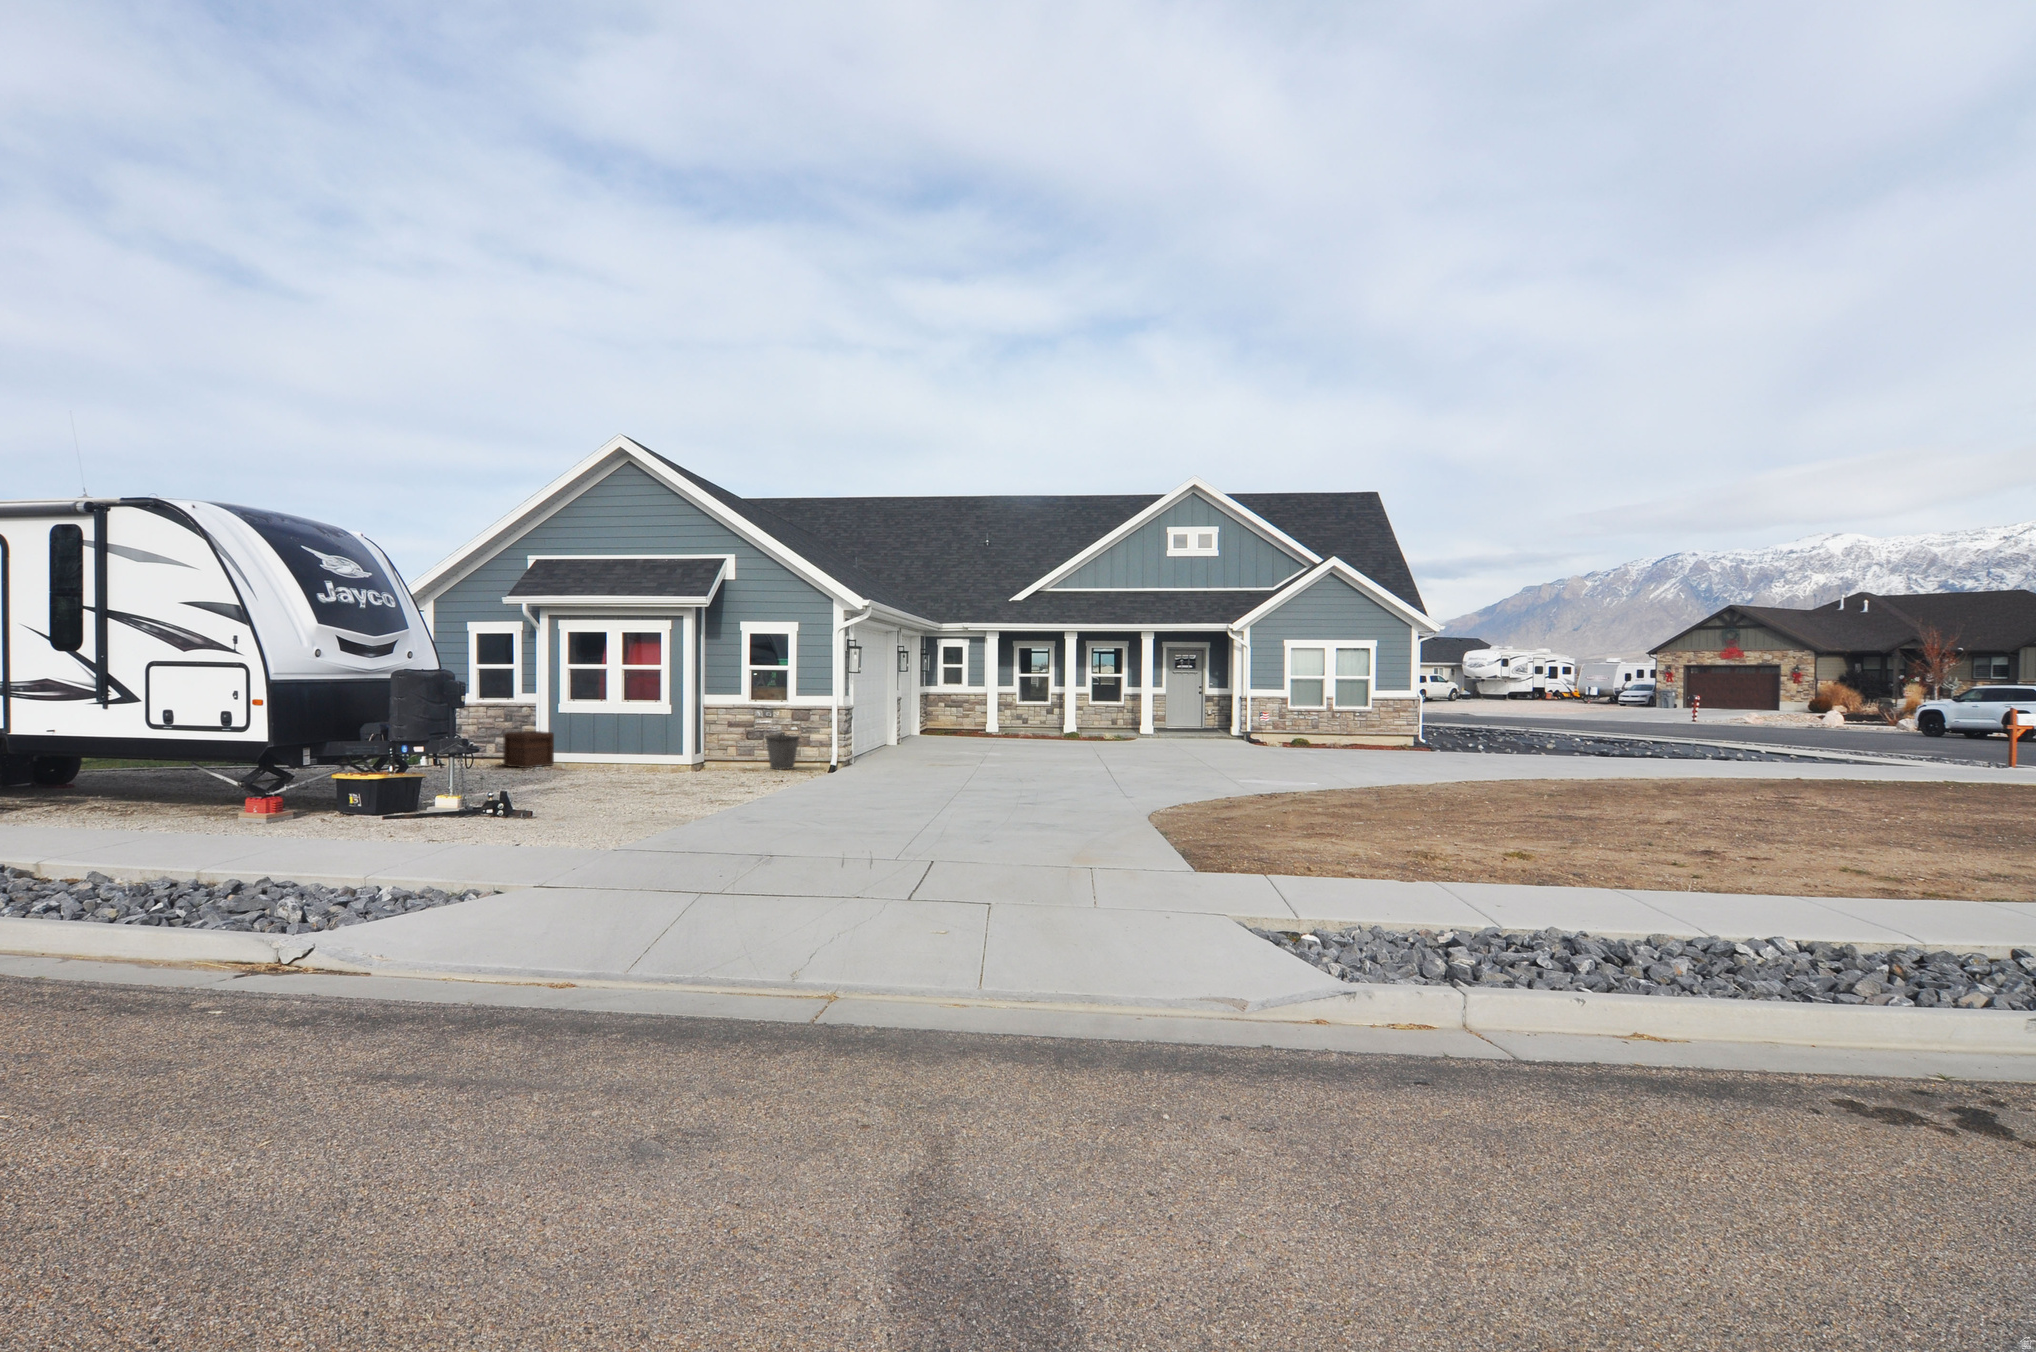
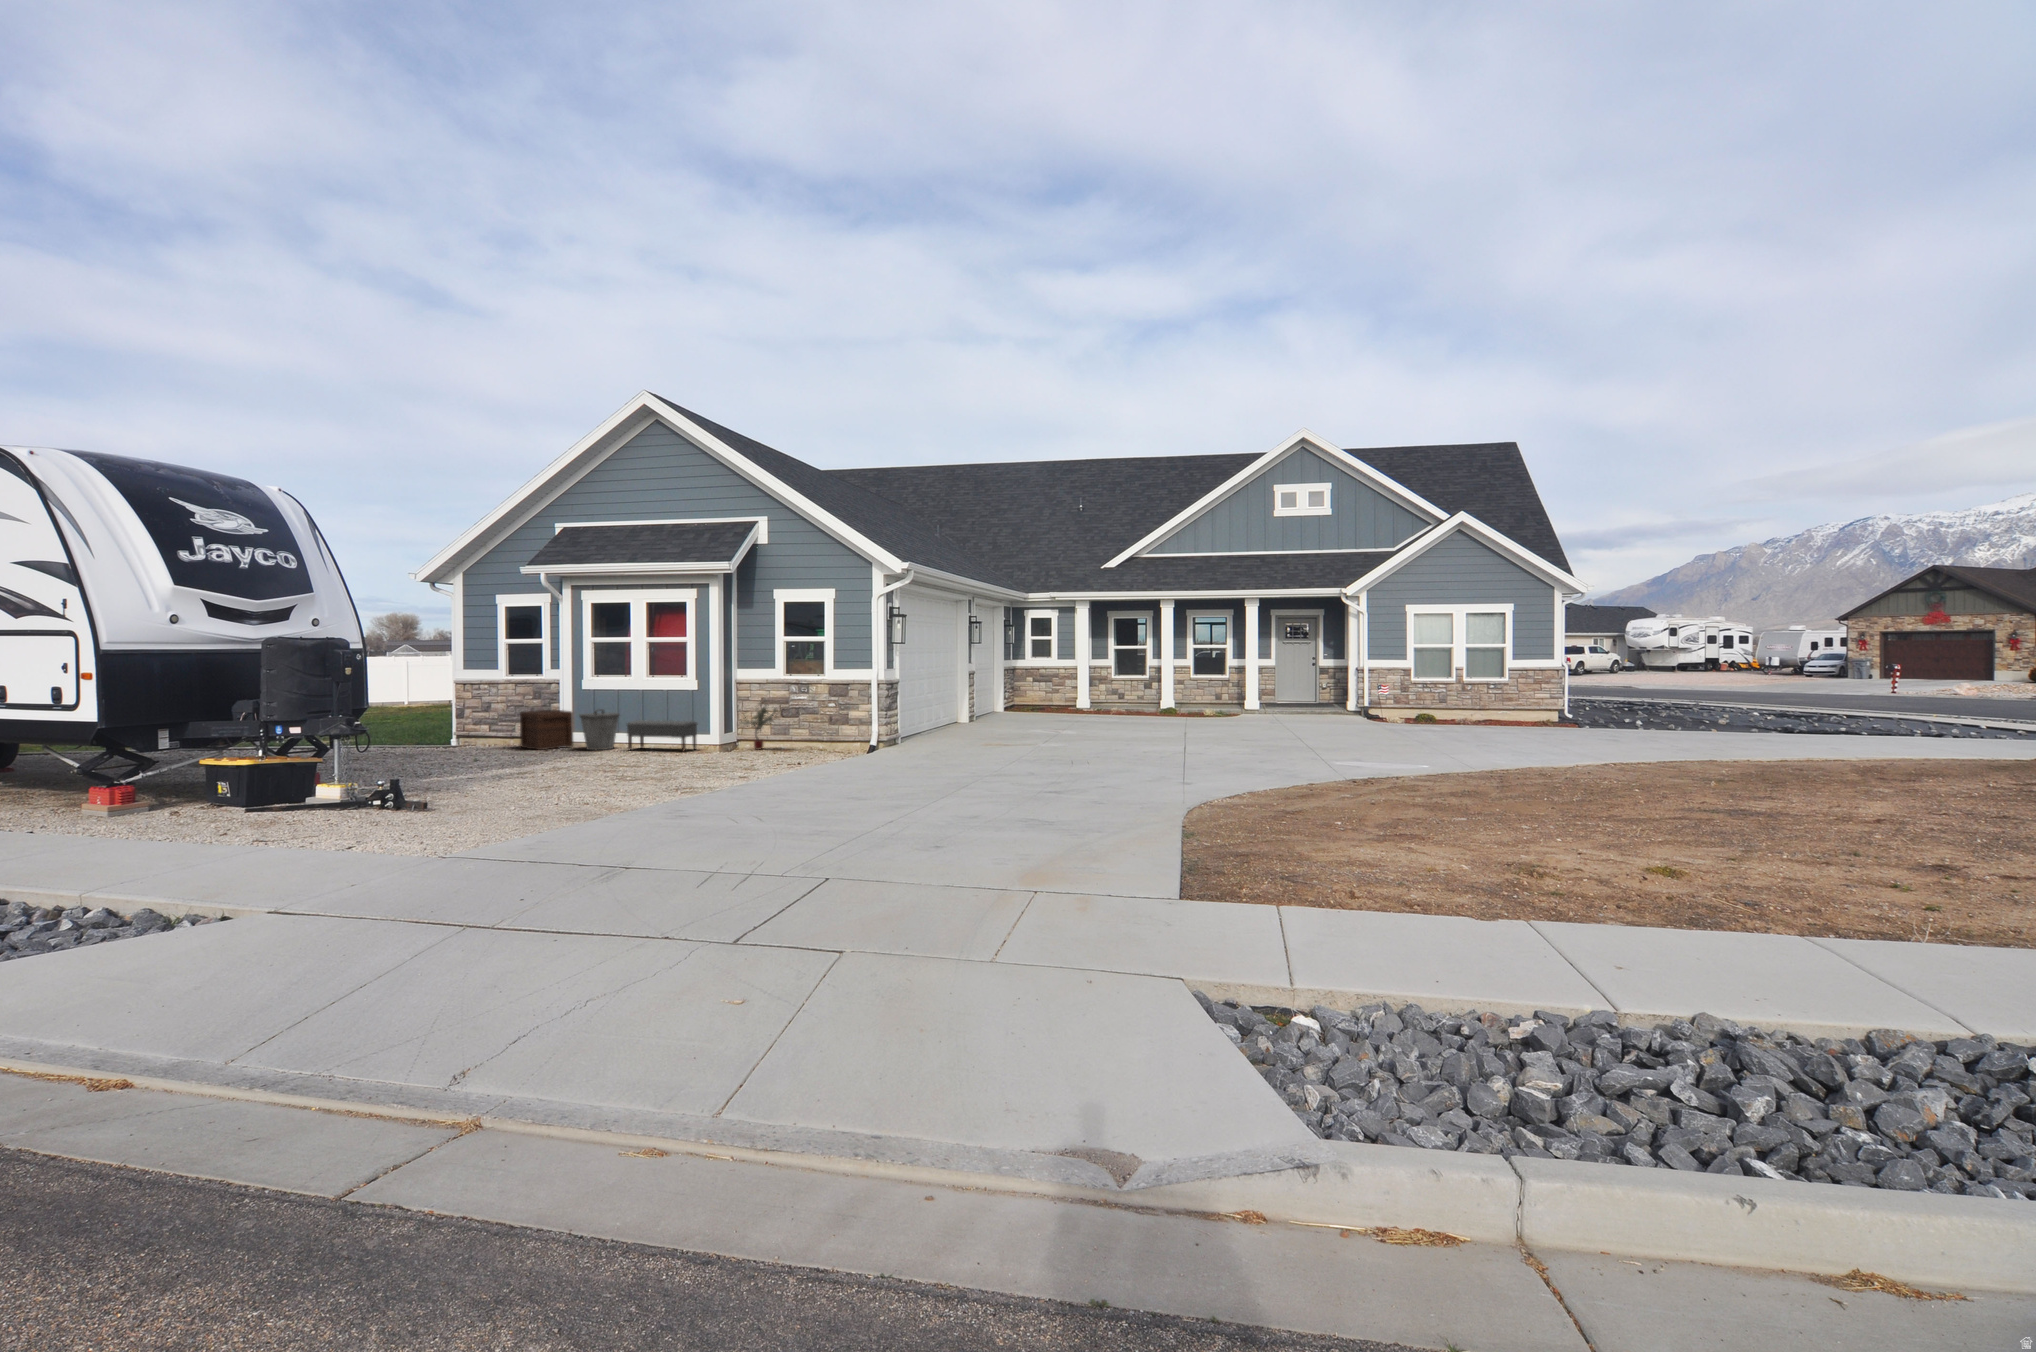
potted tree: none [714,723,751,768] -> present [741,701,776,749]
trash can: present [765,732,799,769] -> present [580,709,620,750]
bench: none [611,741,676,770] -> present [627,720,697,751]

